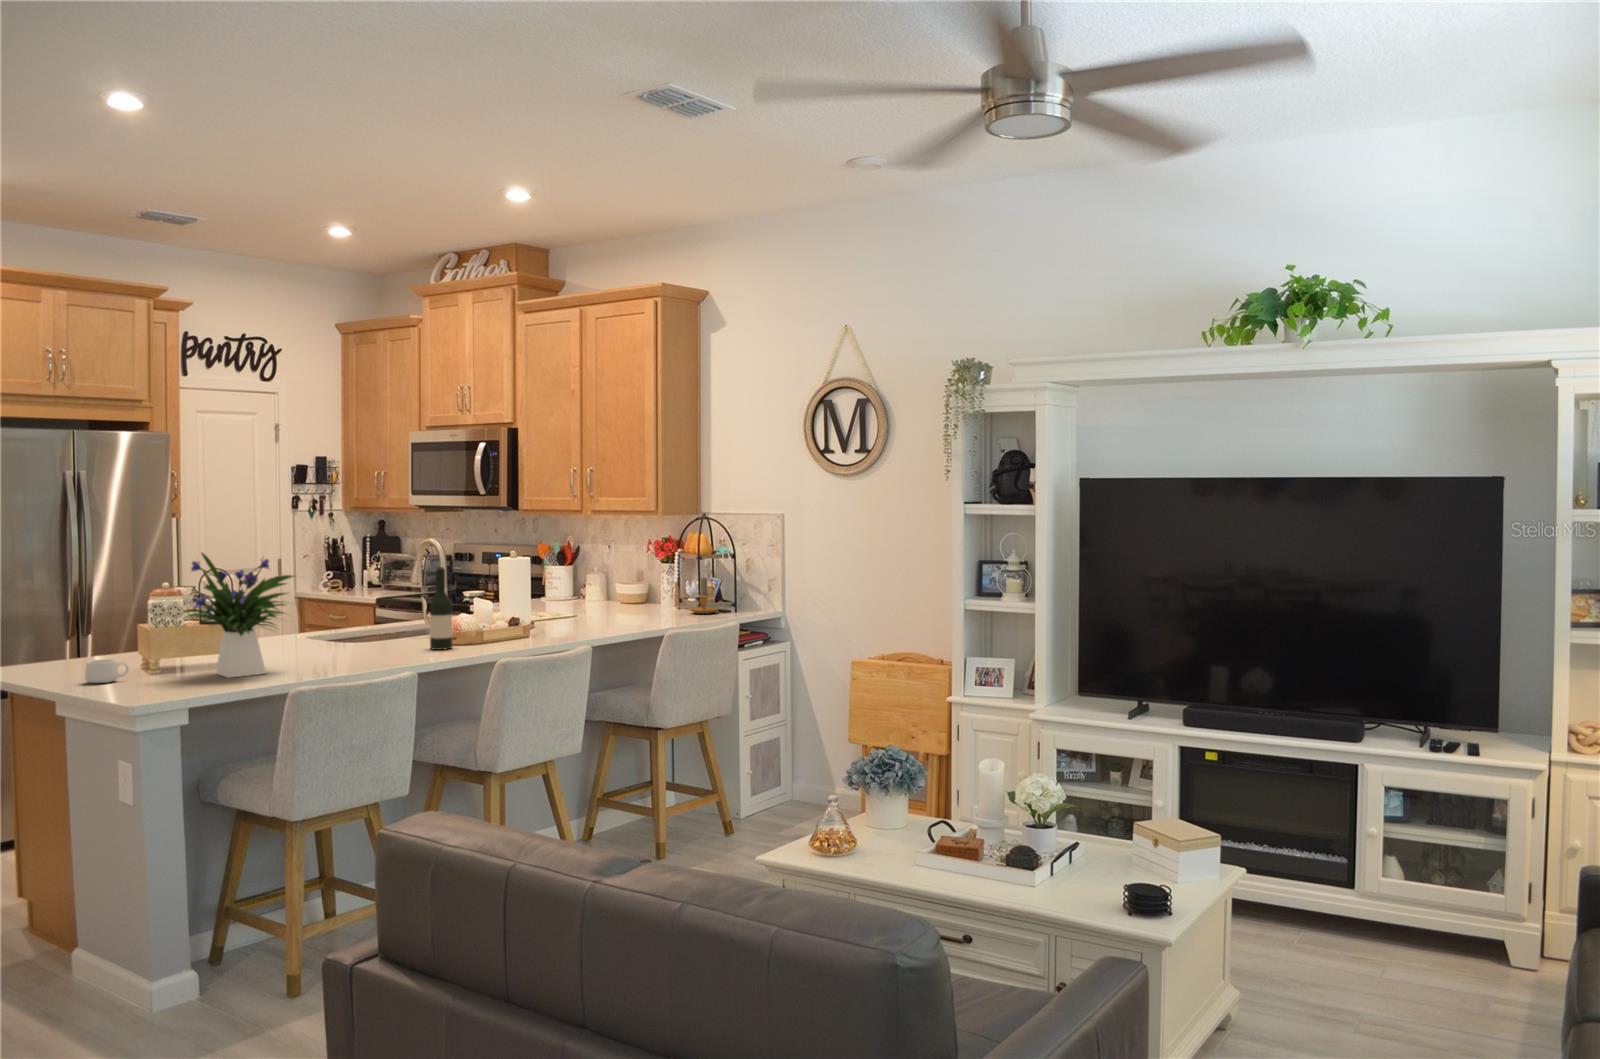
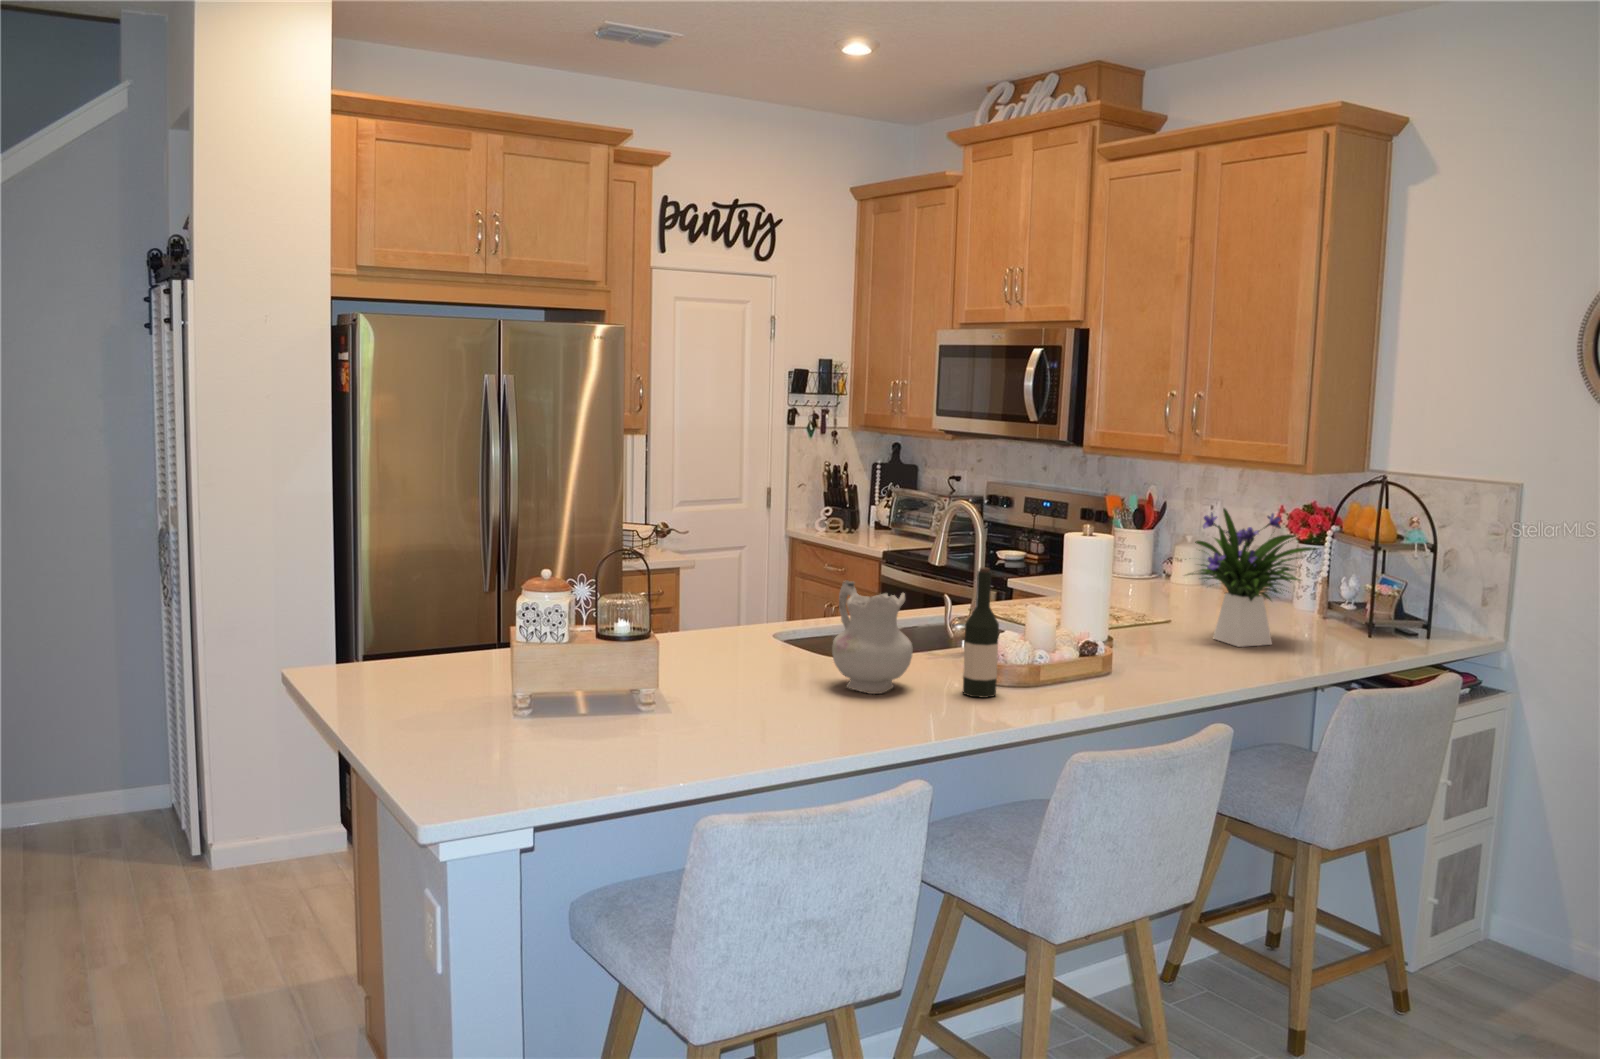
flower arrangement: present [186,553,293,678] -> present [1188,508,1318,647]
candle: present [689,577,724,614] -> none [1351,577,1412,638]
ceramic pitcher: none [339,582,395,653] -> present [832,581,913,694]
mug: present [85,659,129,683] -> none [481,688,538,726]

